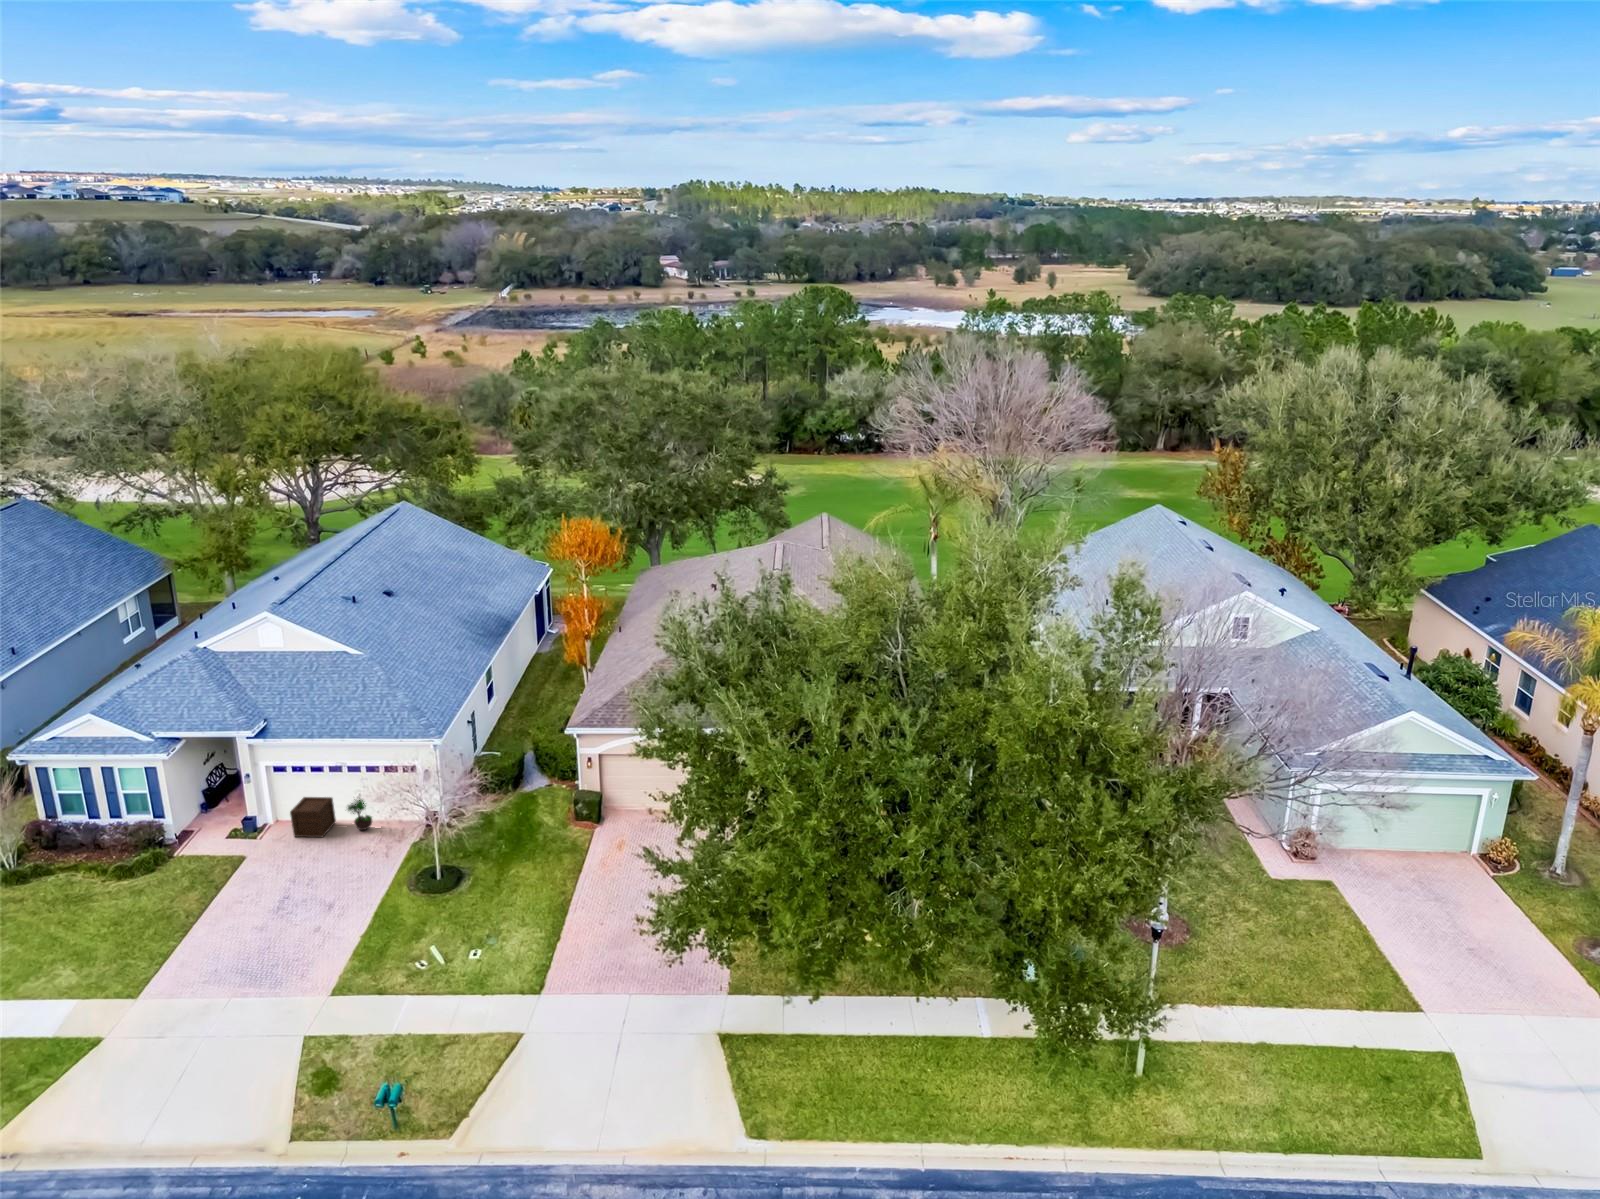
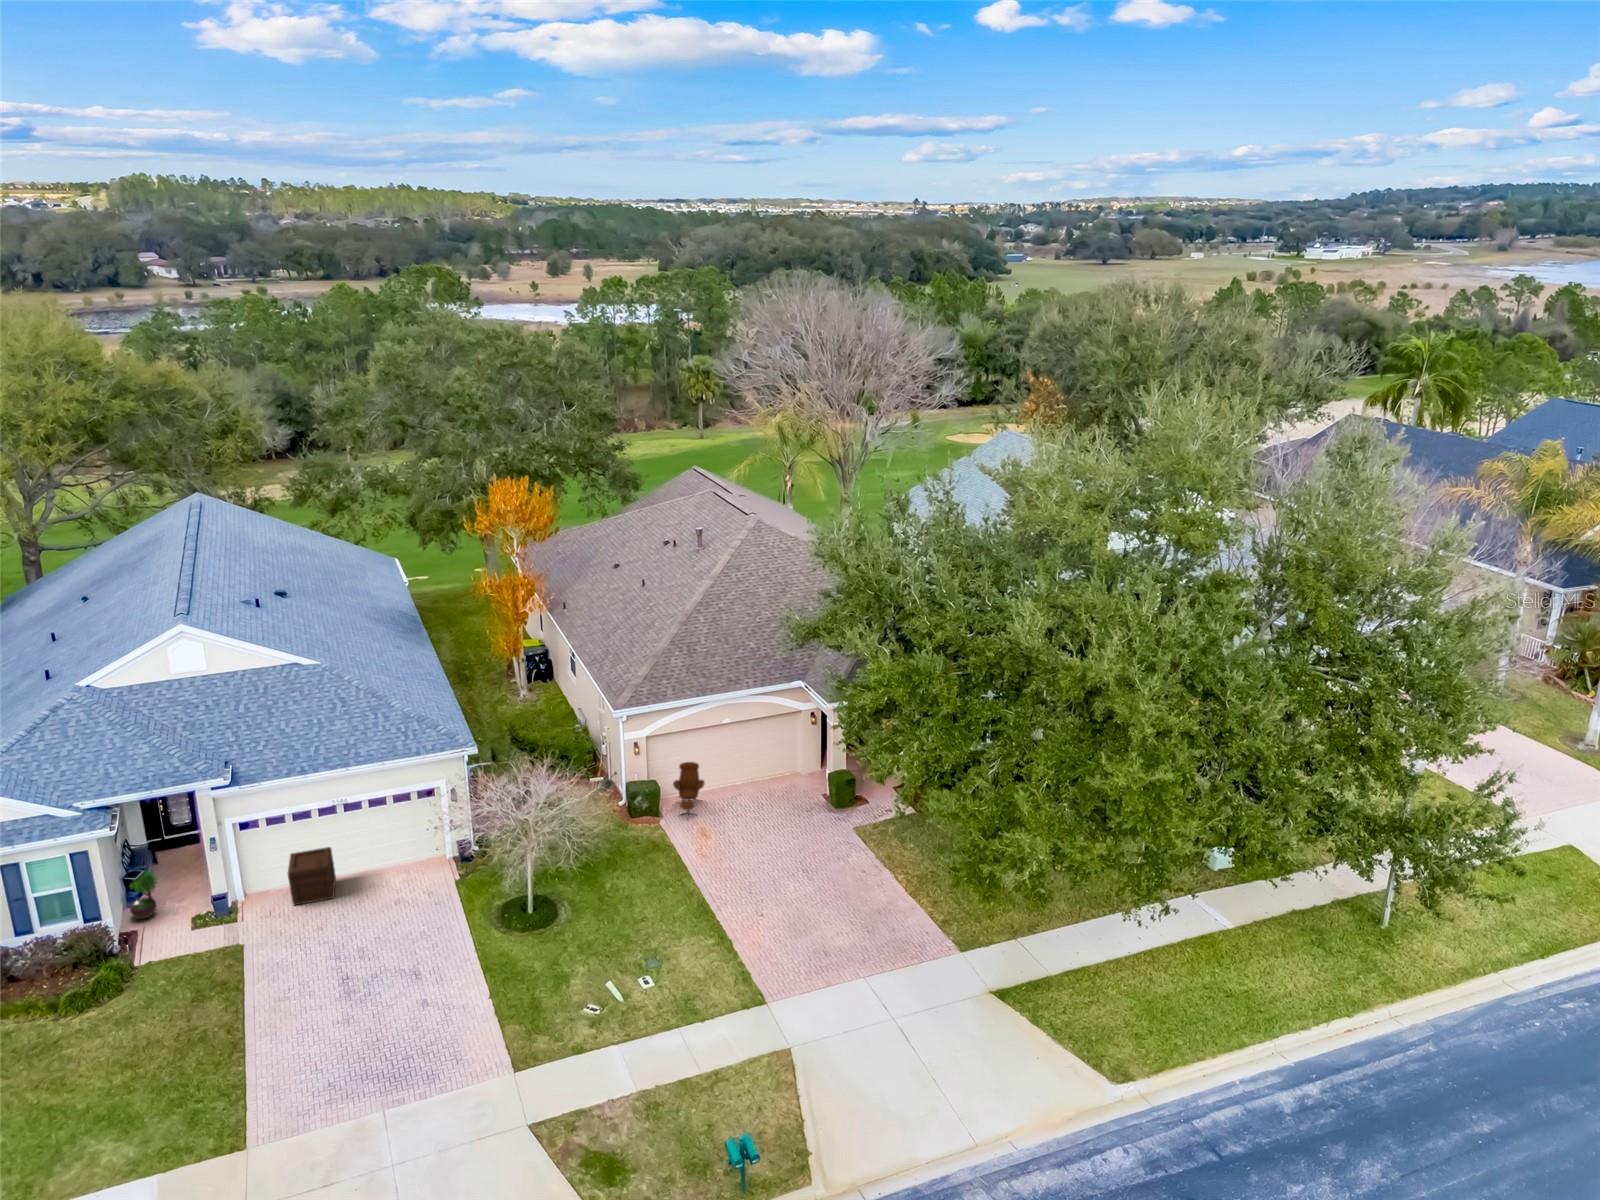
lounge chair: none [611,781,643,832] -> present [673,762,705,815]
potted tree: present [348,800,372,830] -> present [130,872,157,919]

